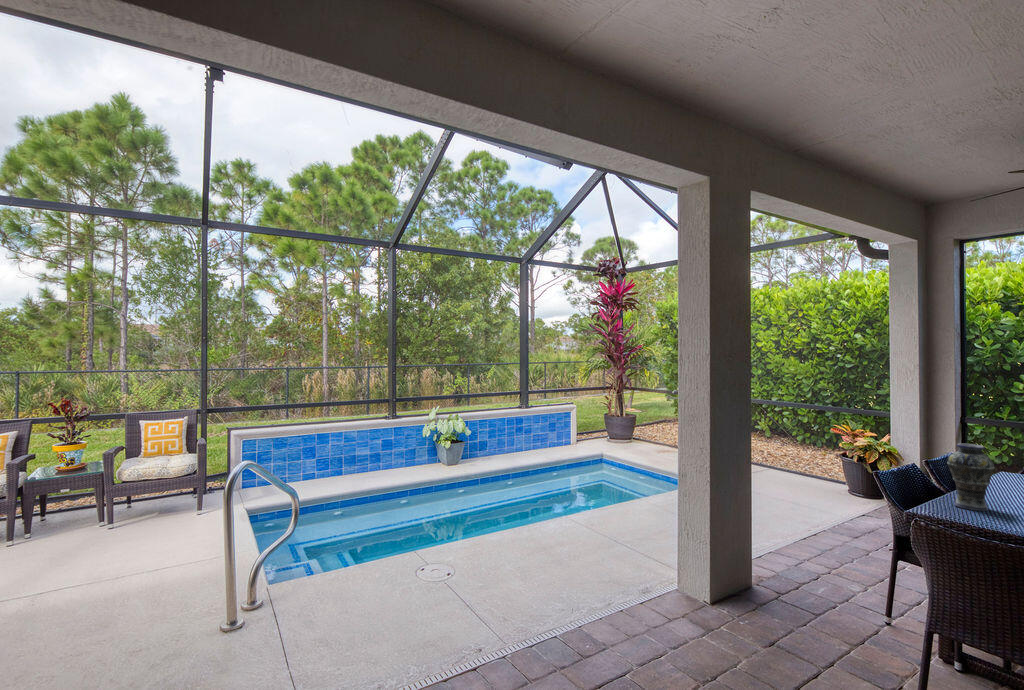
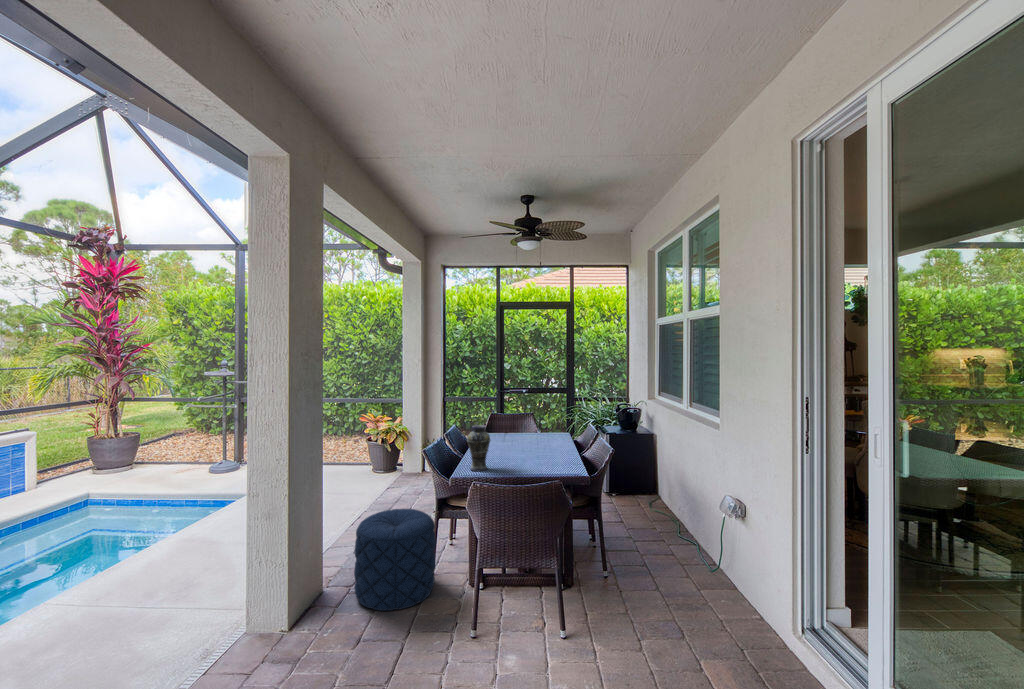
pouf: none [774,524,885,648] -> present [354,509,436,611]

